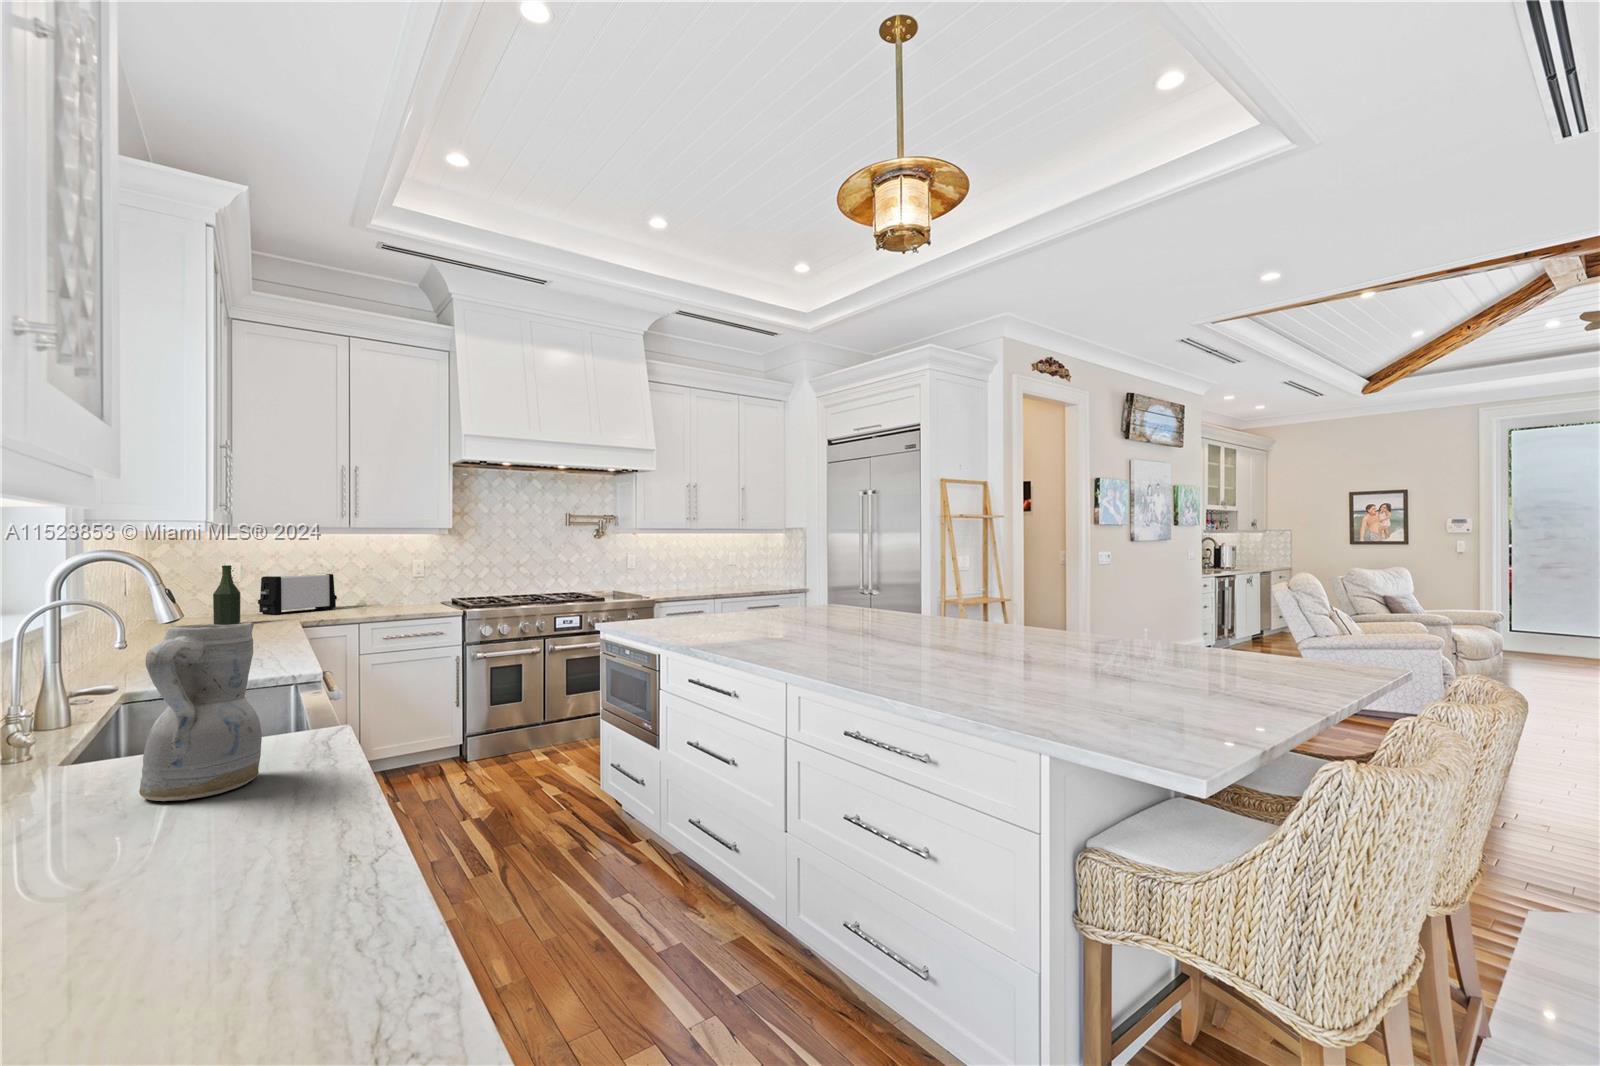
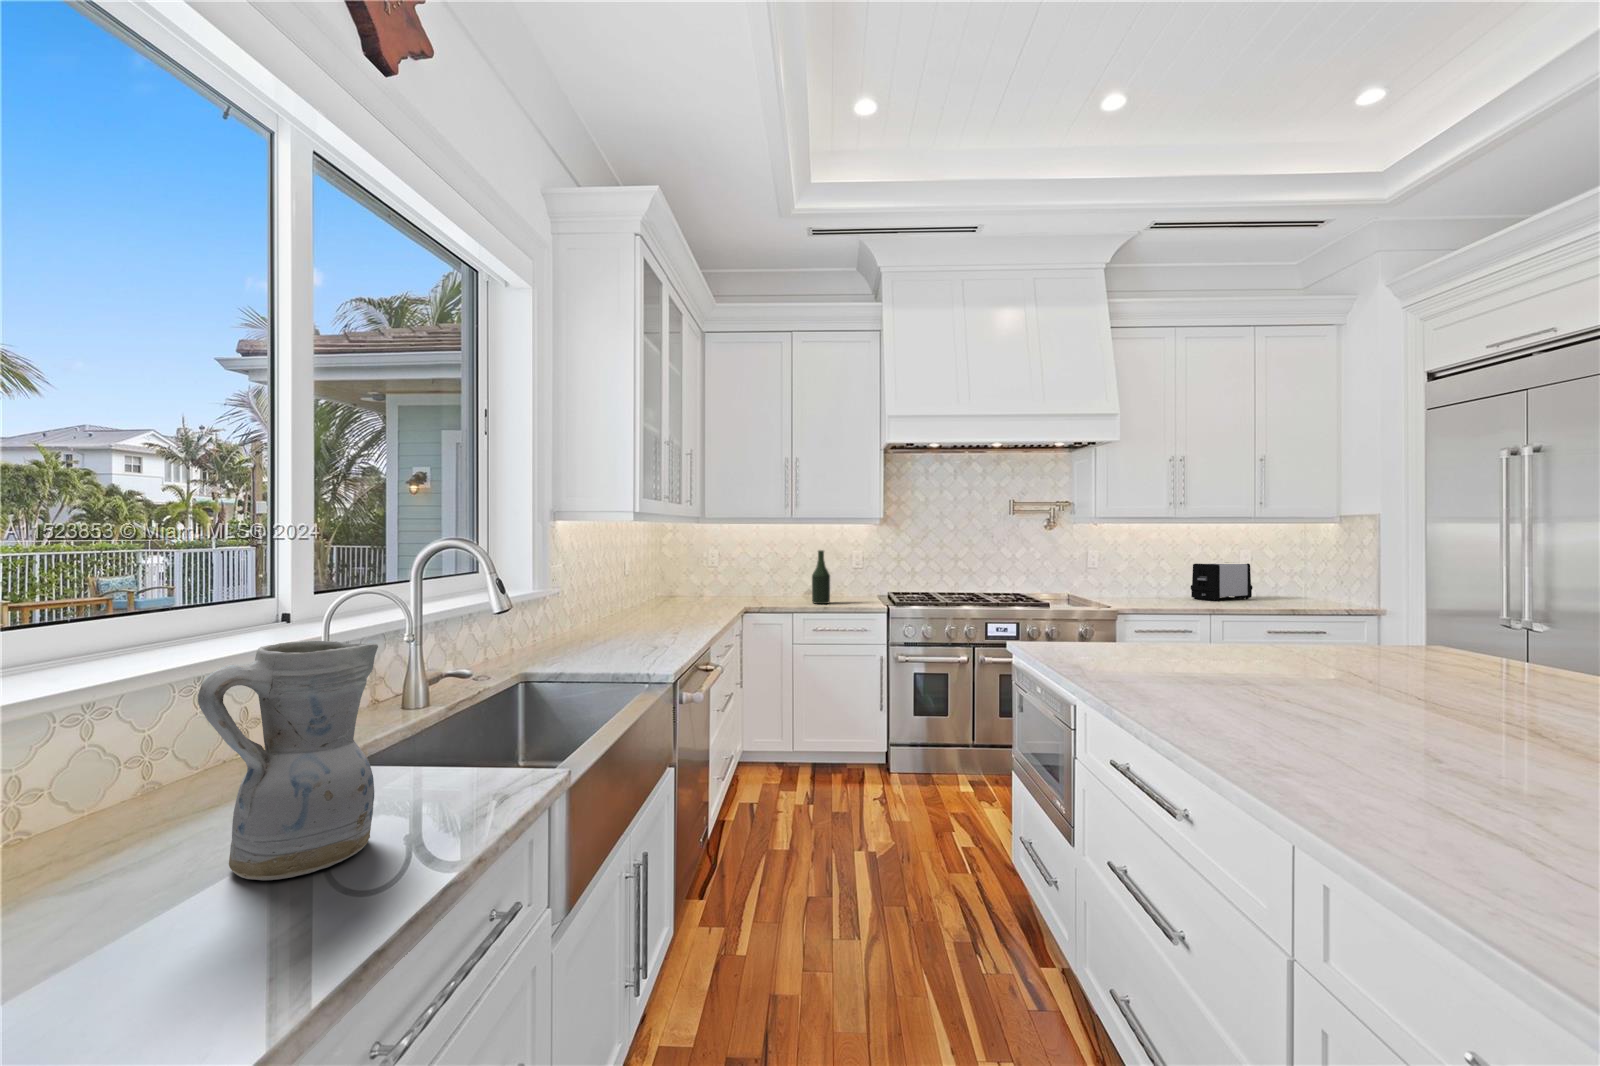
bottle: present [213,565,240,625] -> present [812,550,830,604]
toaster: present [258,574,337,614] -> present [1191,563,1252,601]

